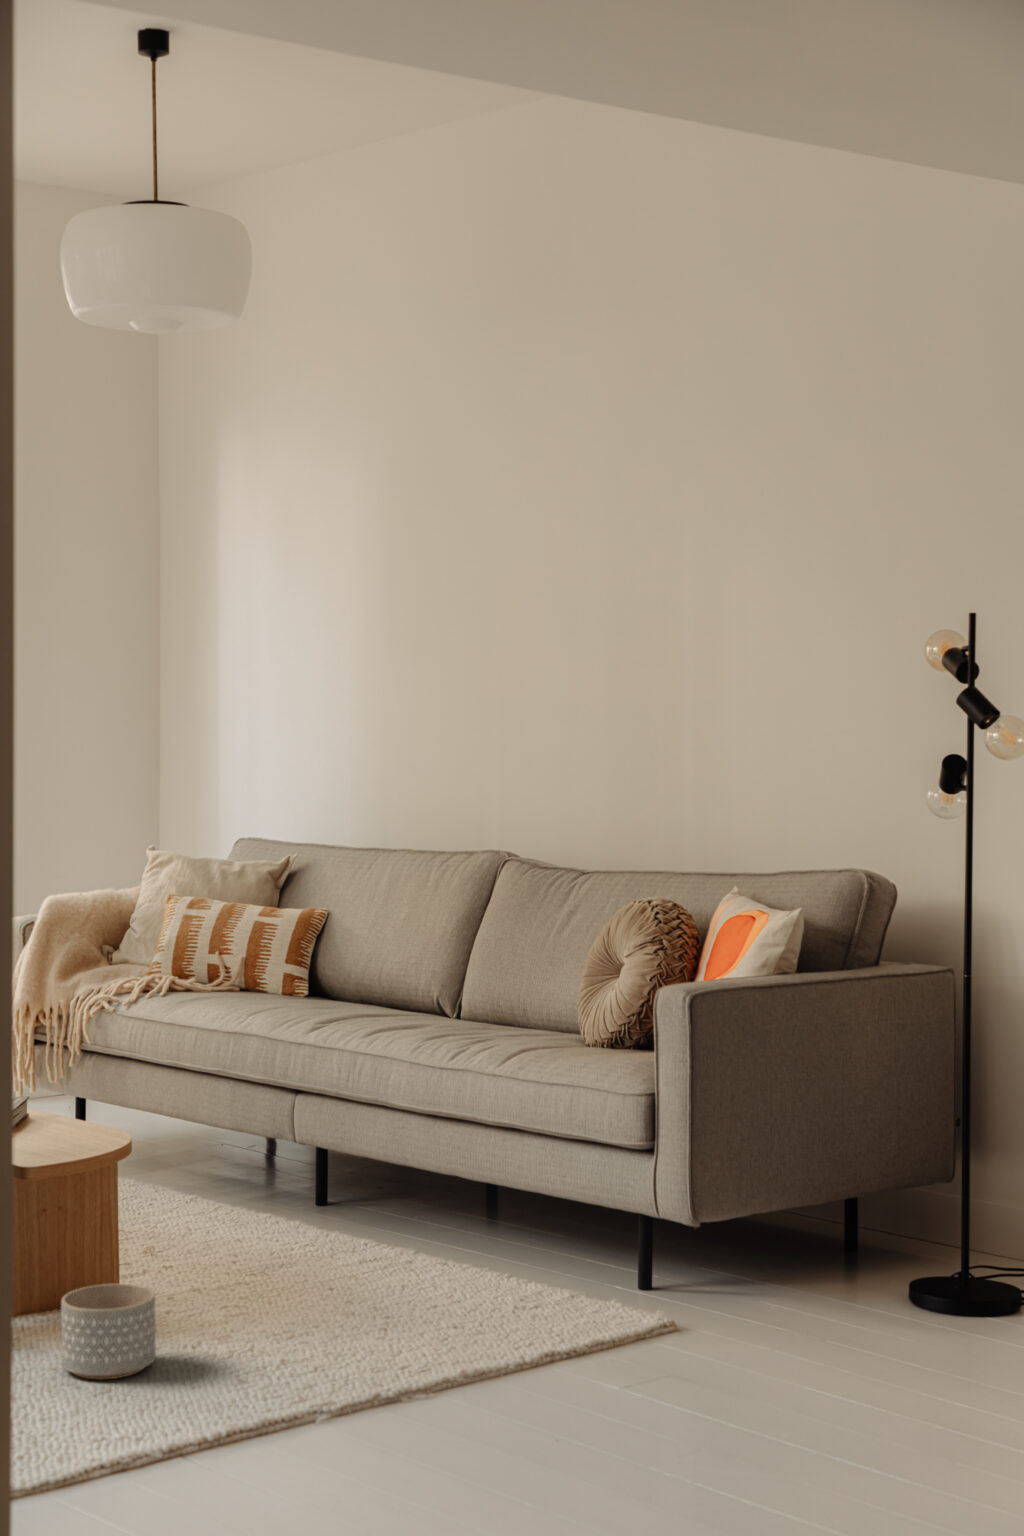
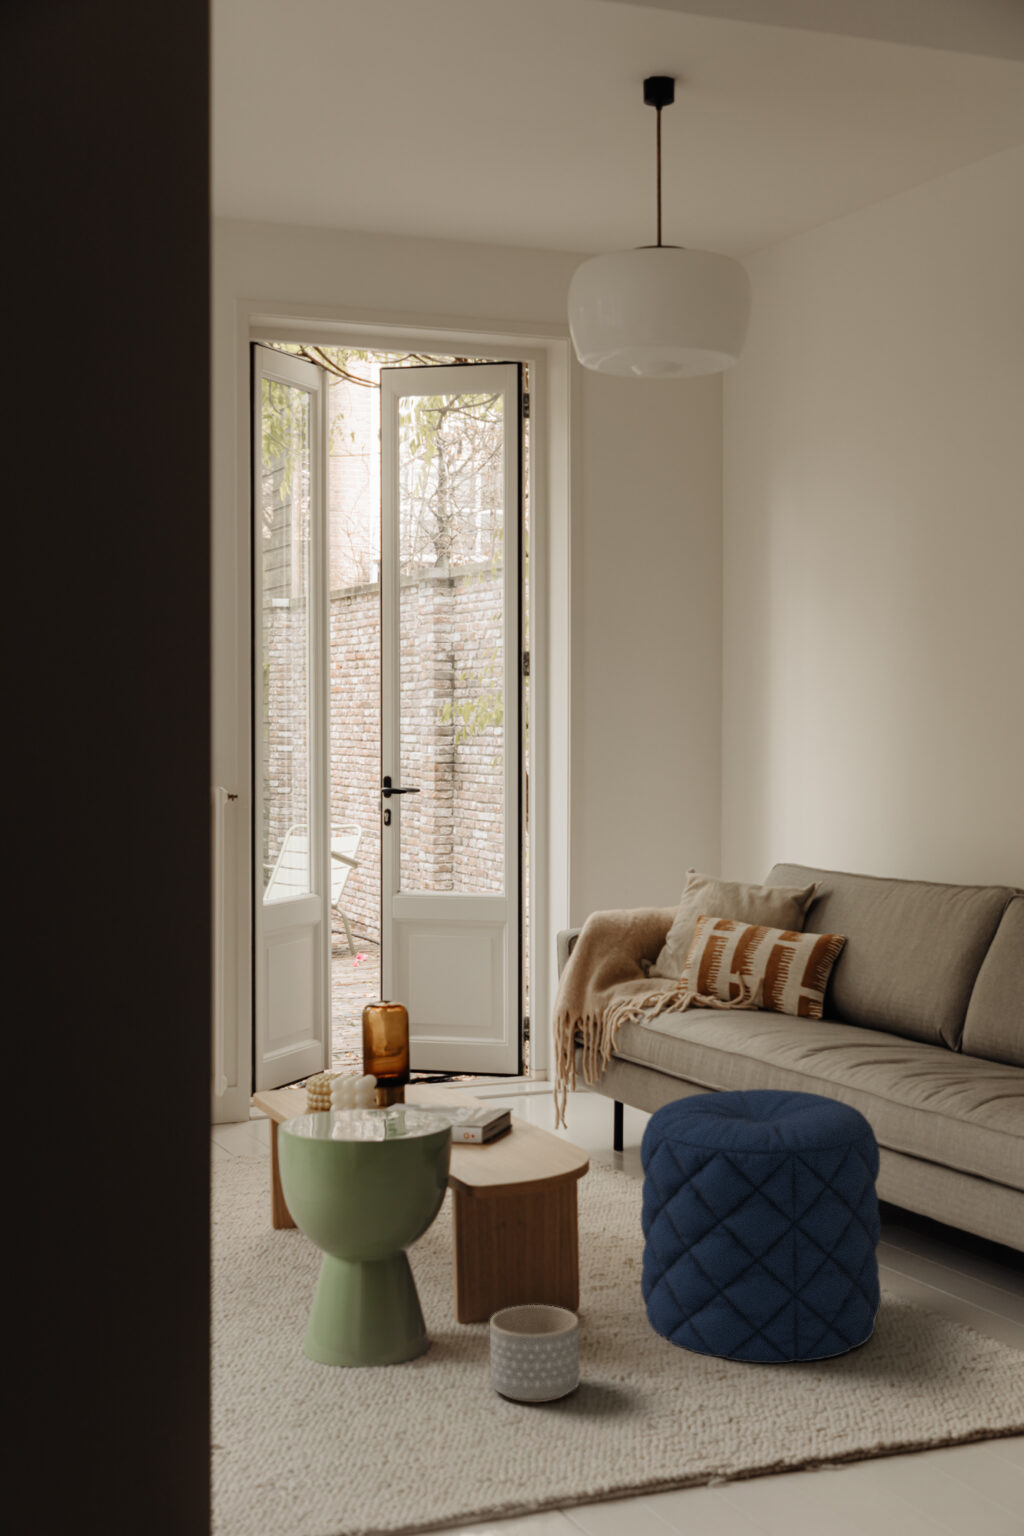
pouf: none [185,1059,427,1324] -> present [640,1089,881,1364]

